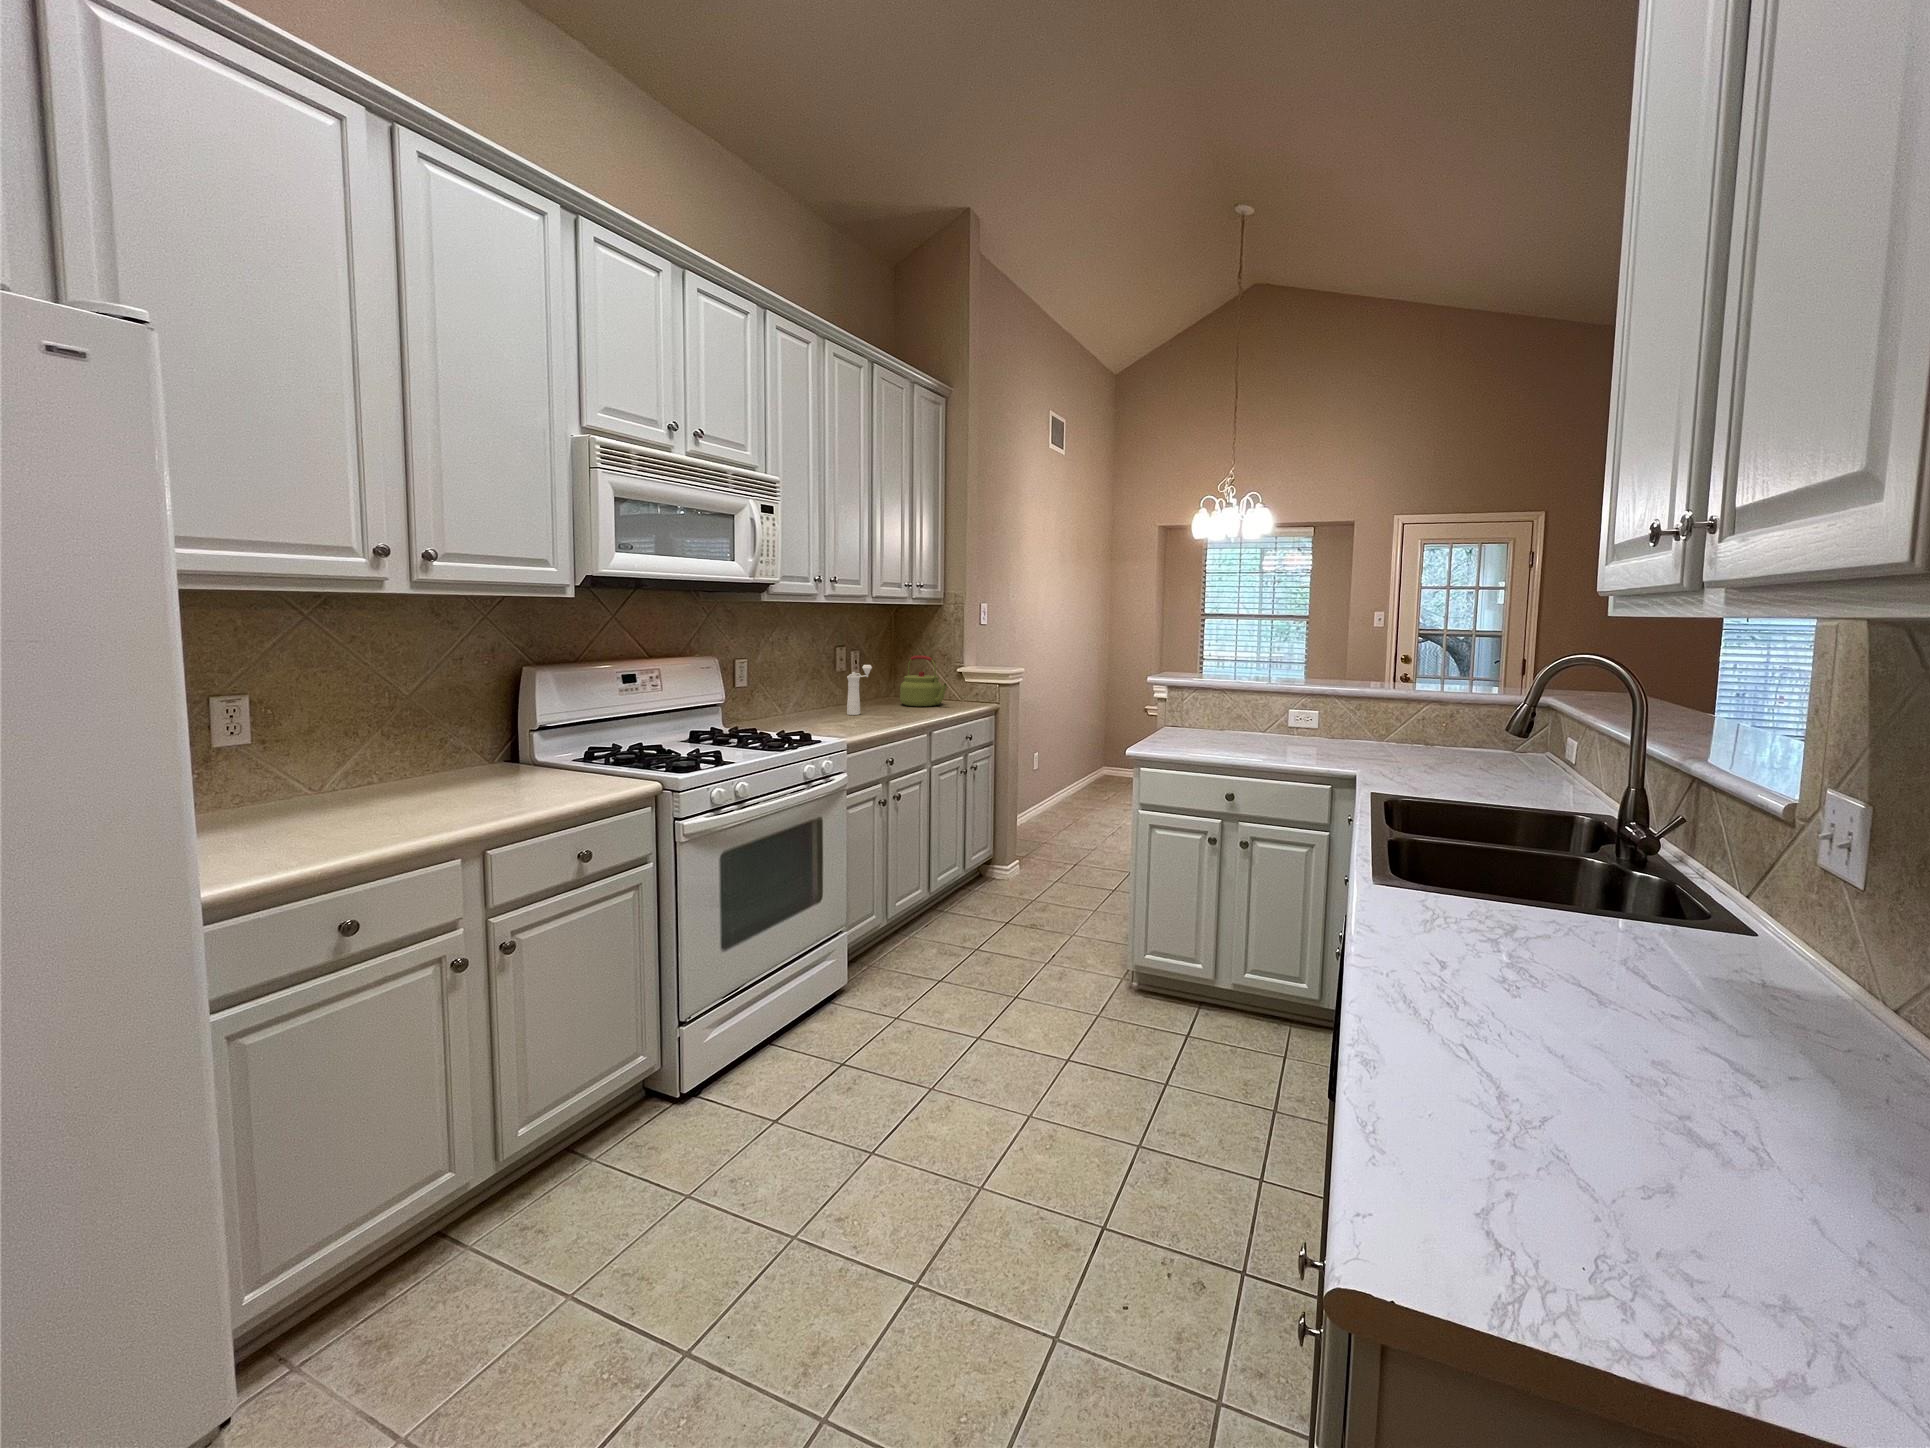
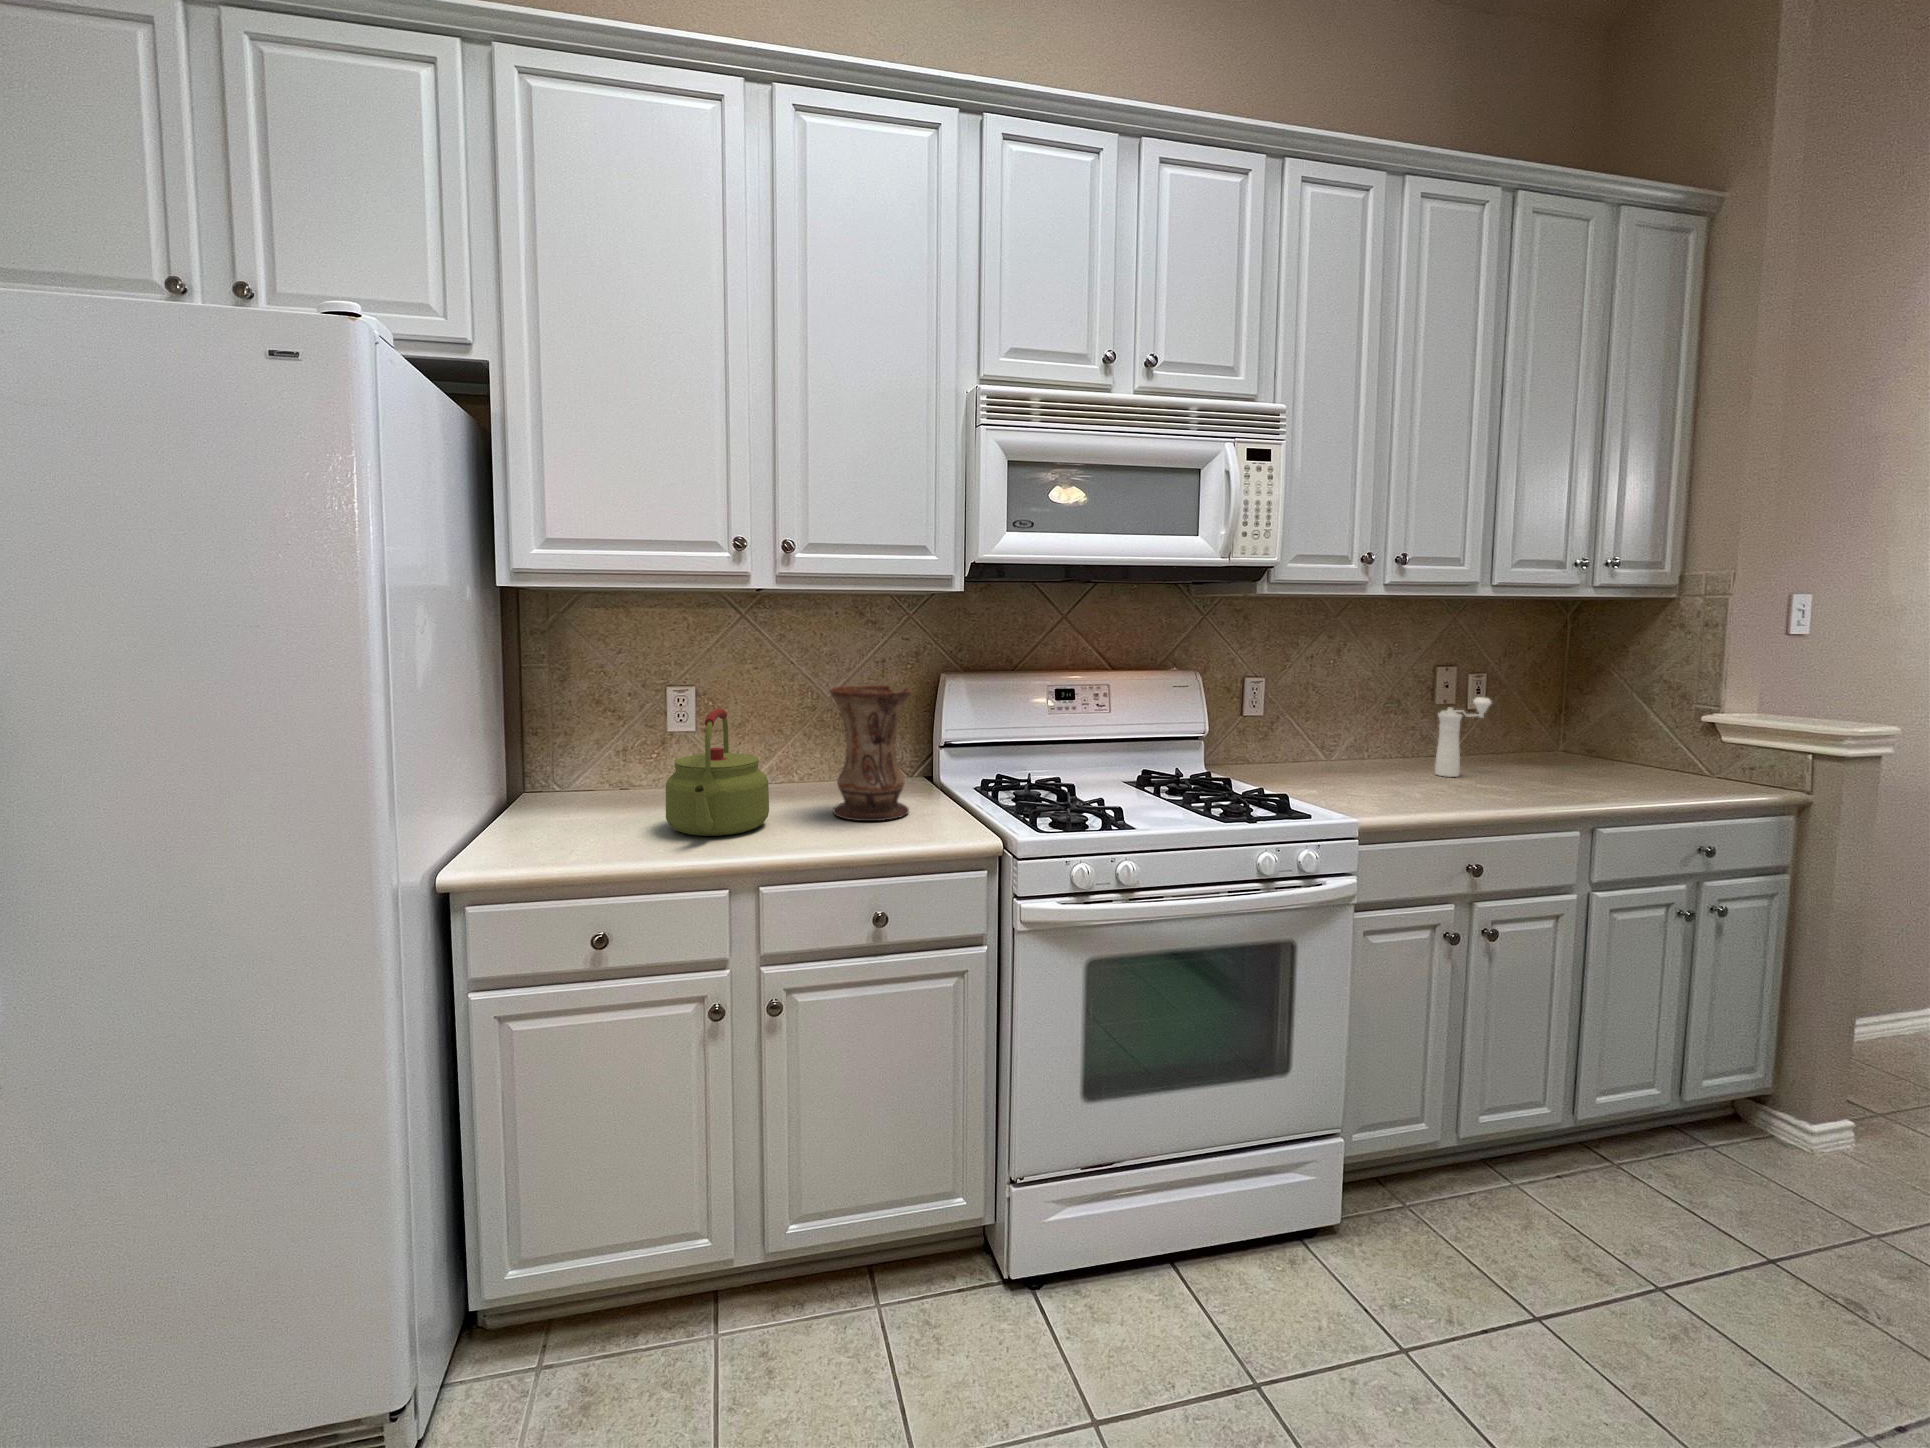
kettle: present [900,655,947,706] -> present [666,708,769,836]
vase: none [469,679,553,795] -> present [830,685,912,821]

